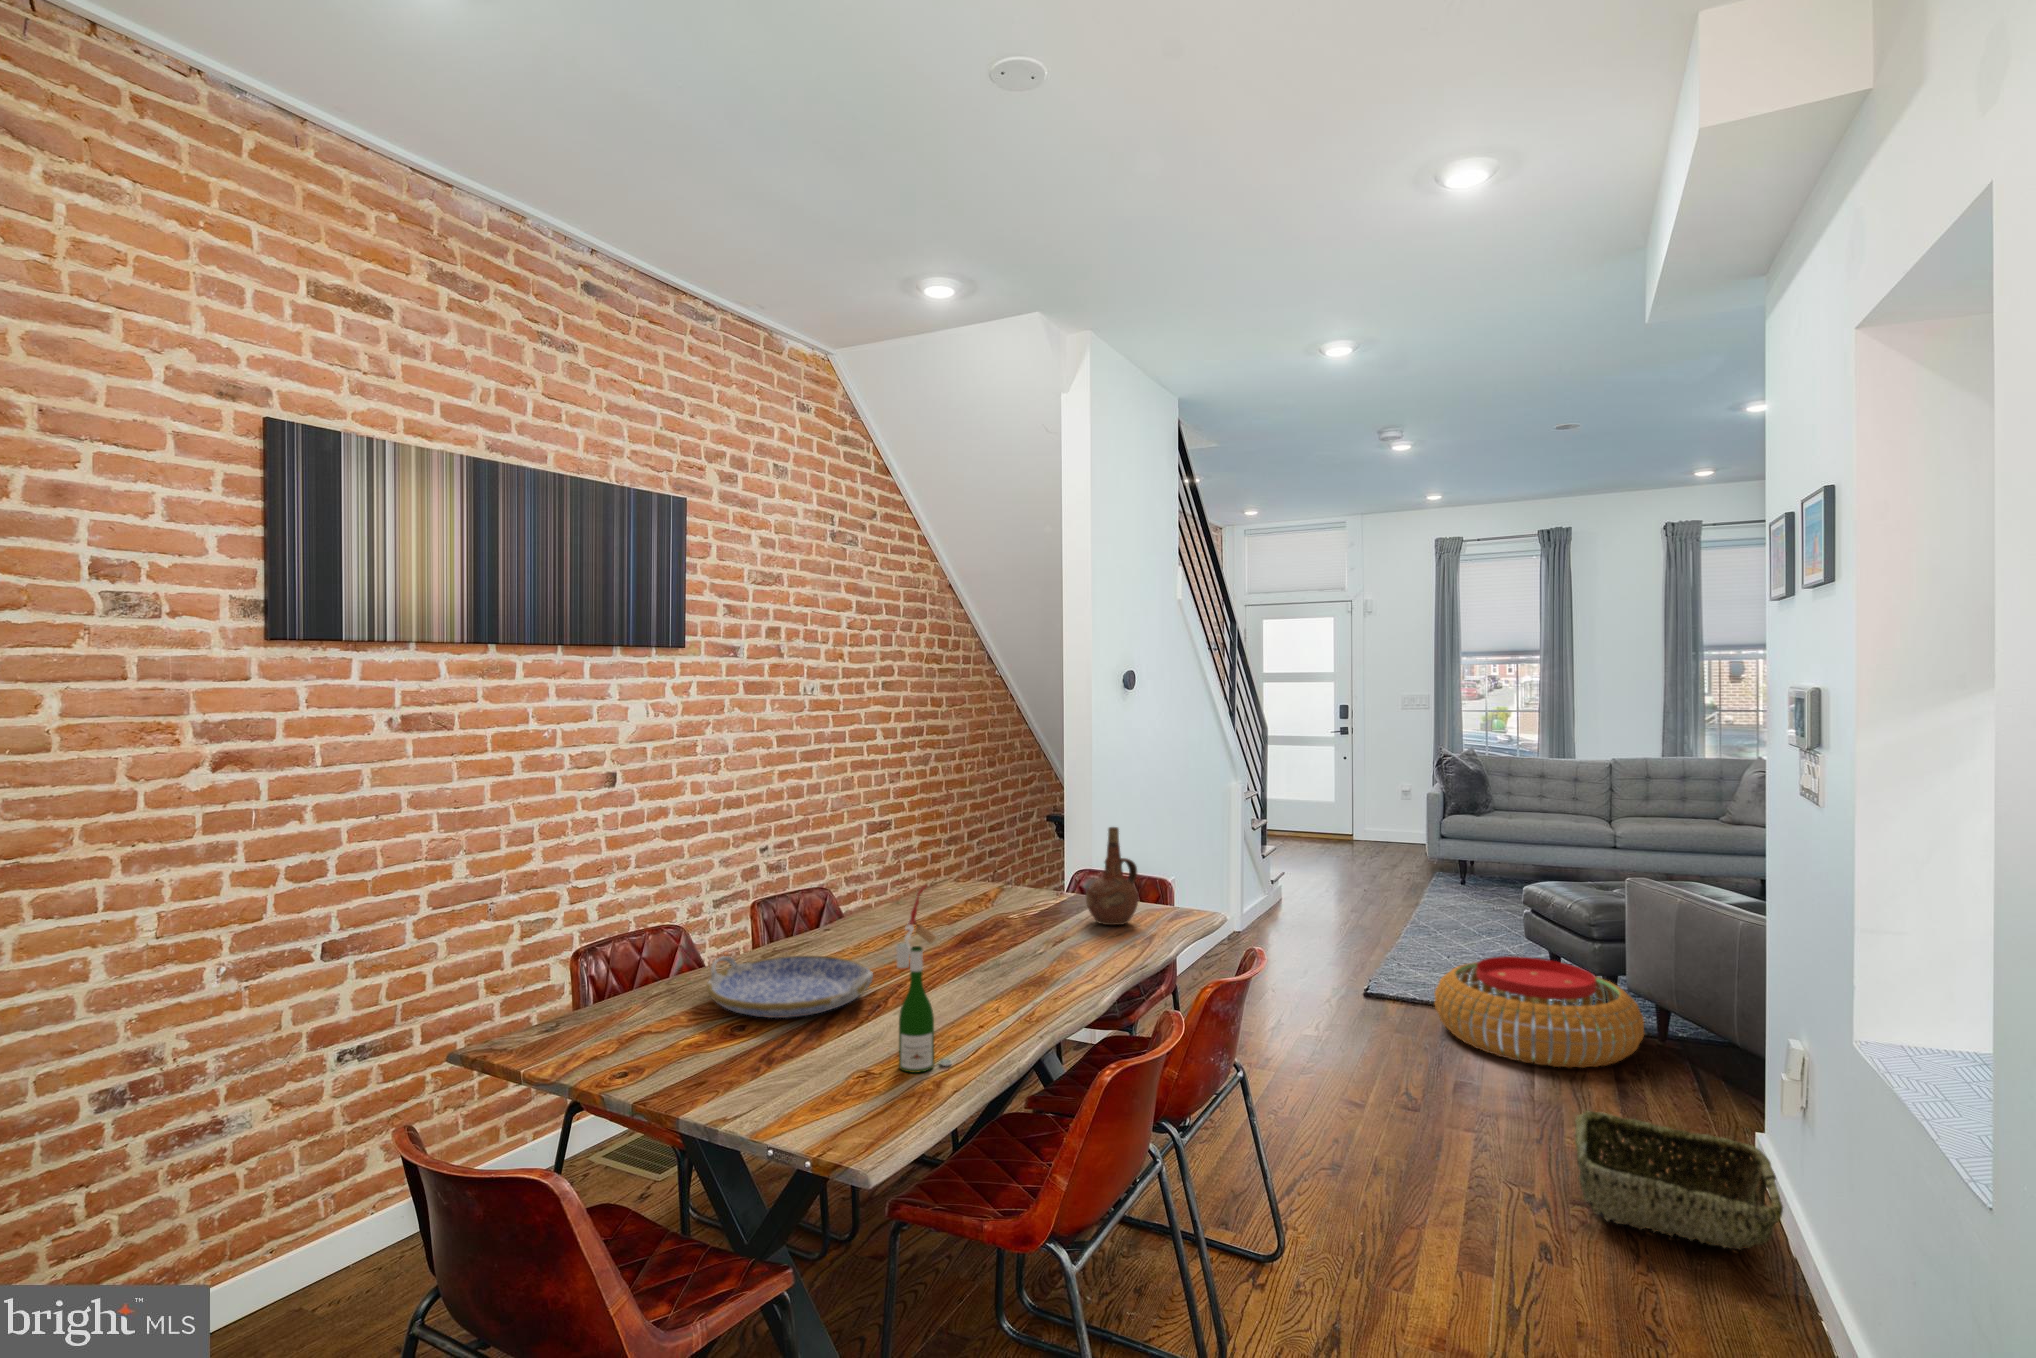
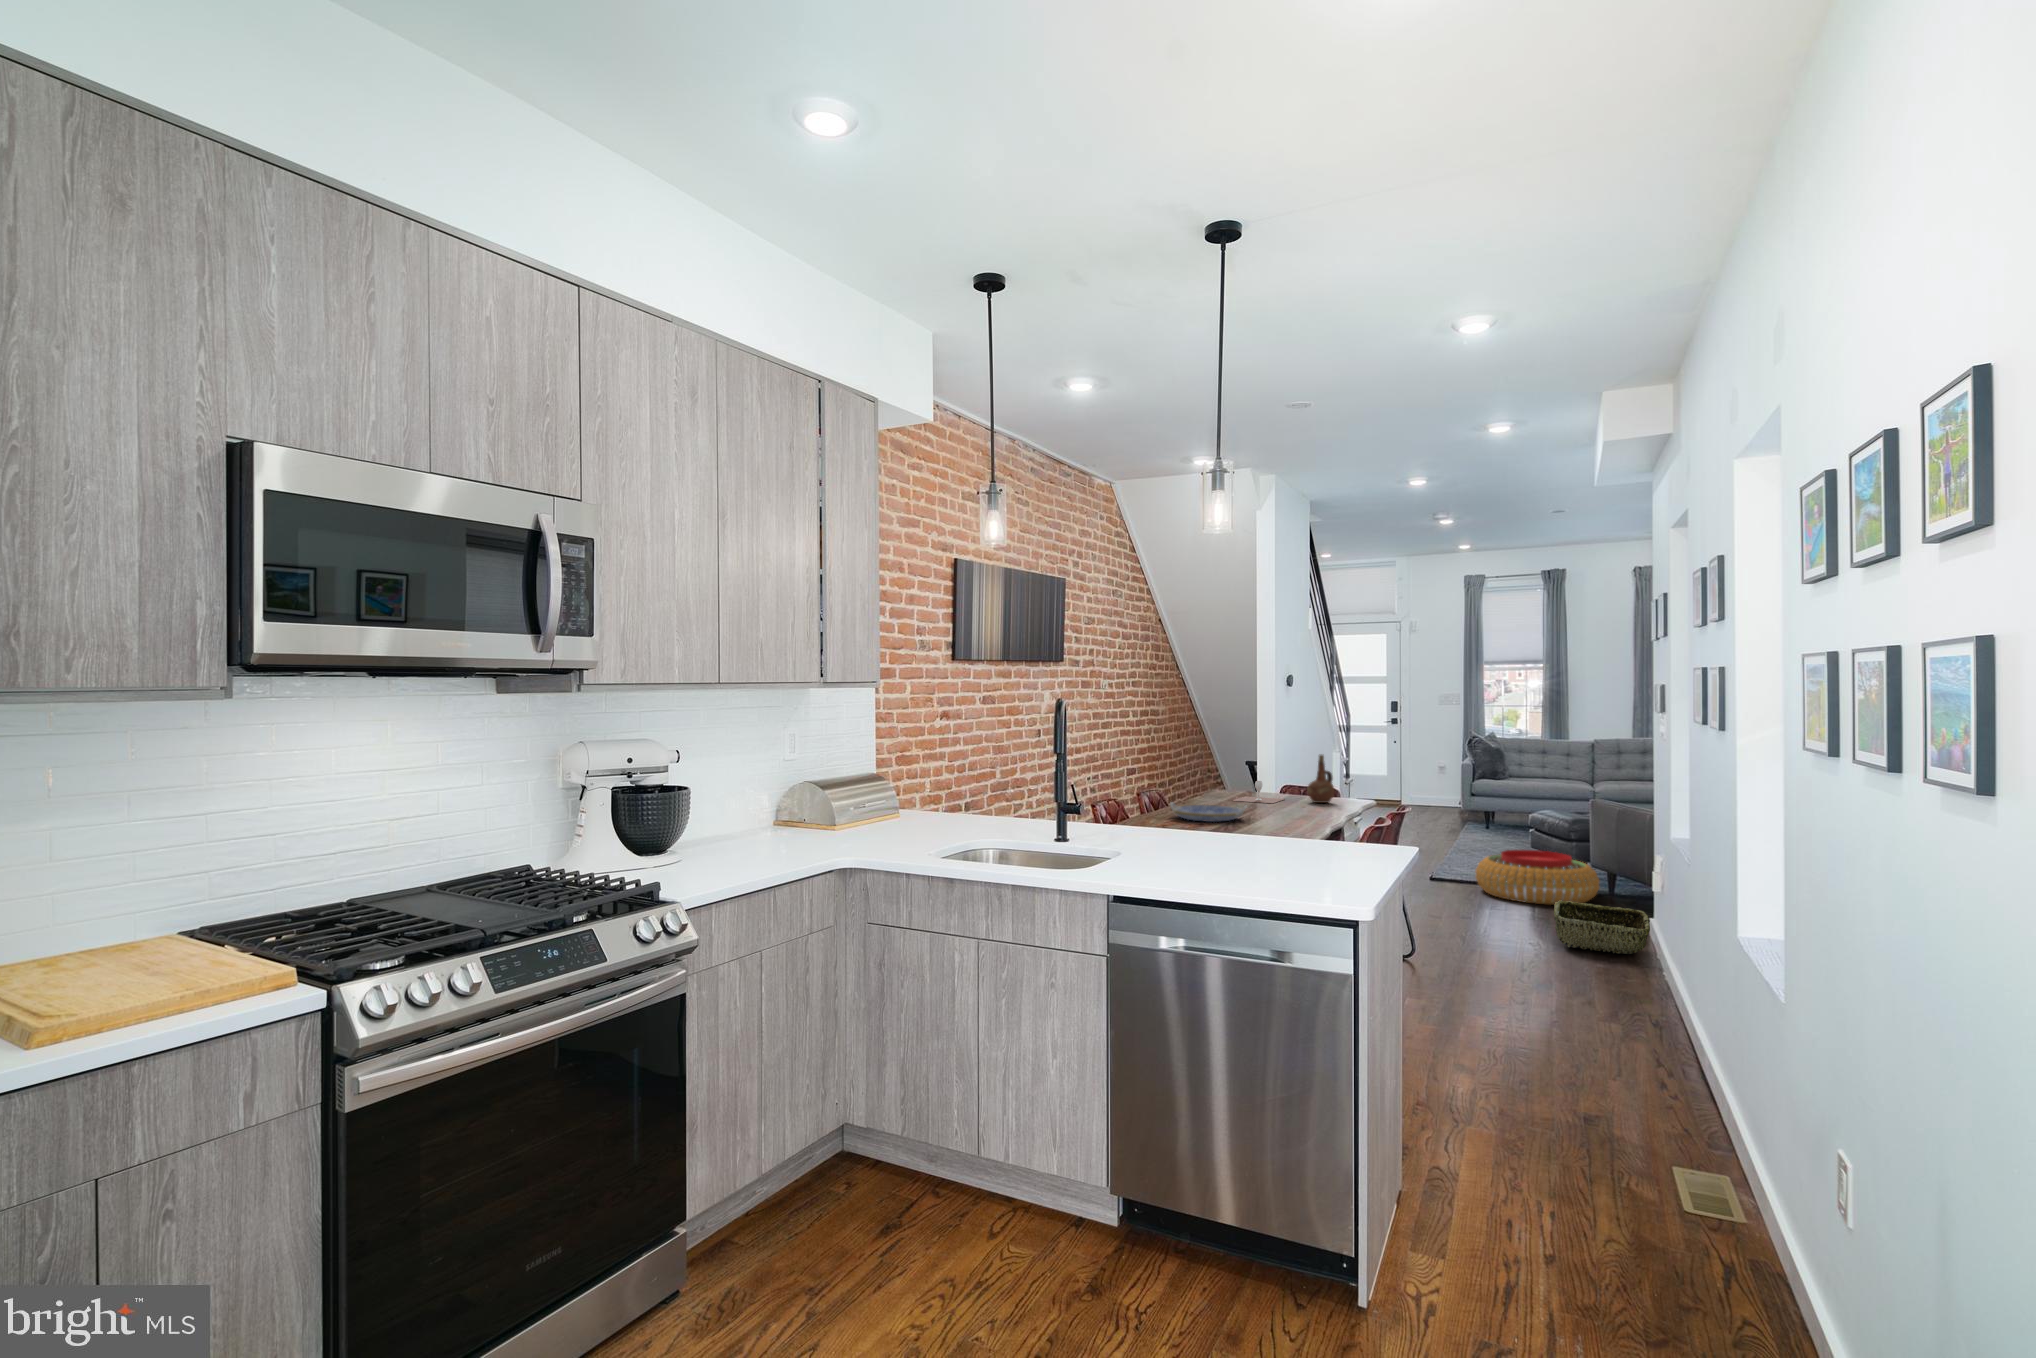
wine glass: none [943,876,1054,927] -> present [1233,781,1284,803]
wine bottle: present [896,885,952,1073] -> none [1281,759,1303,831]

